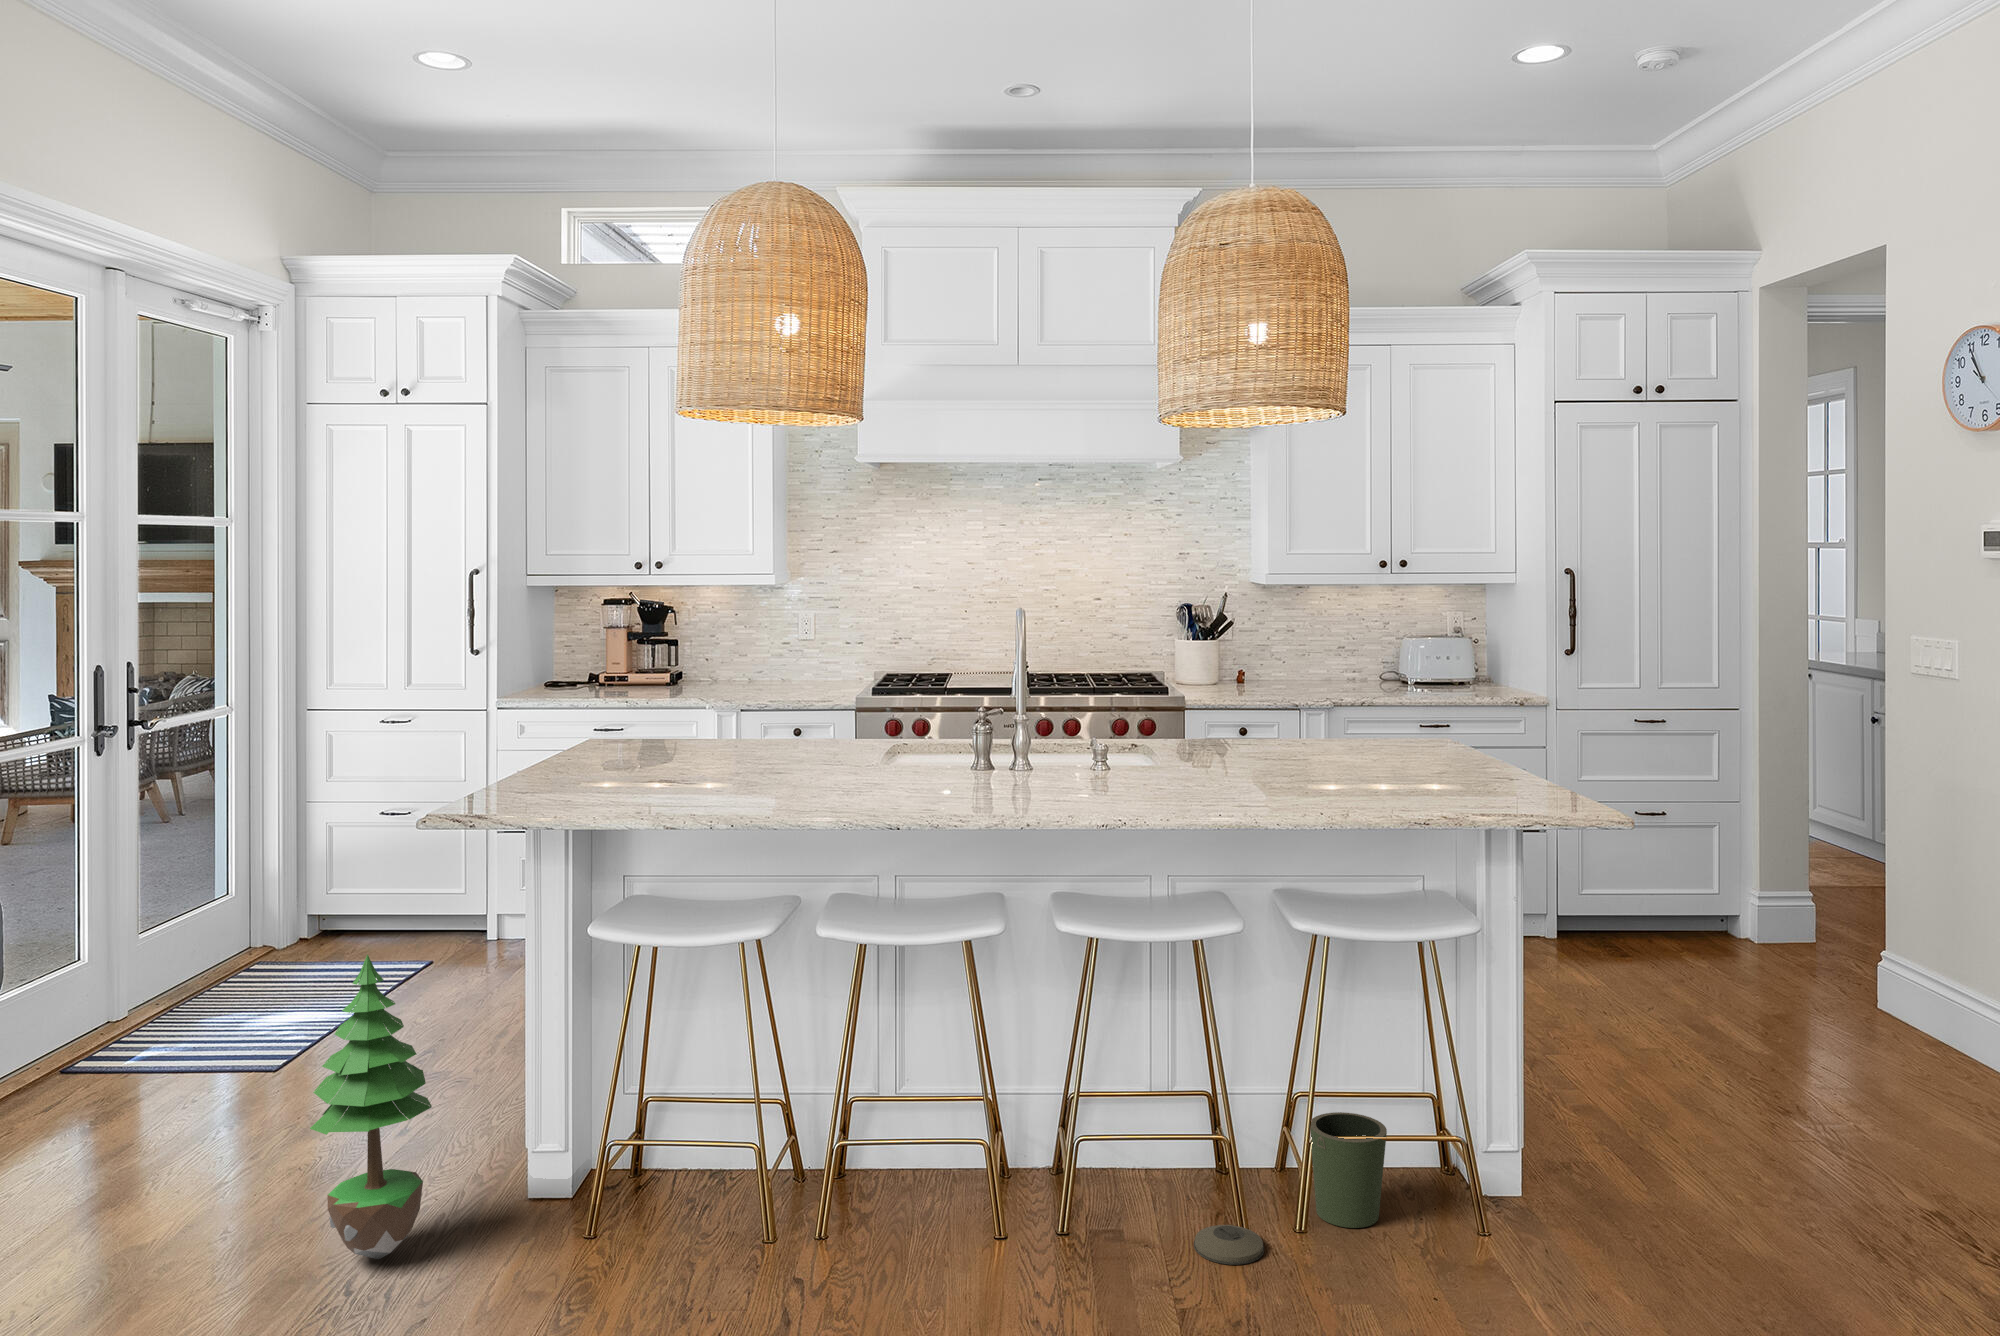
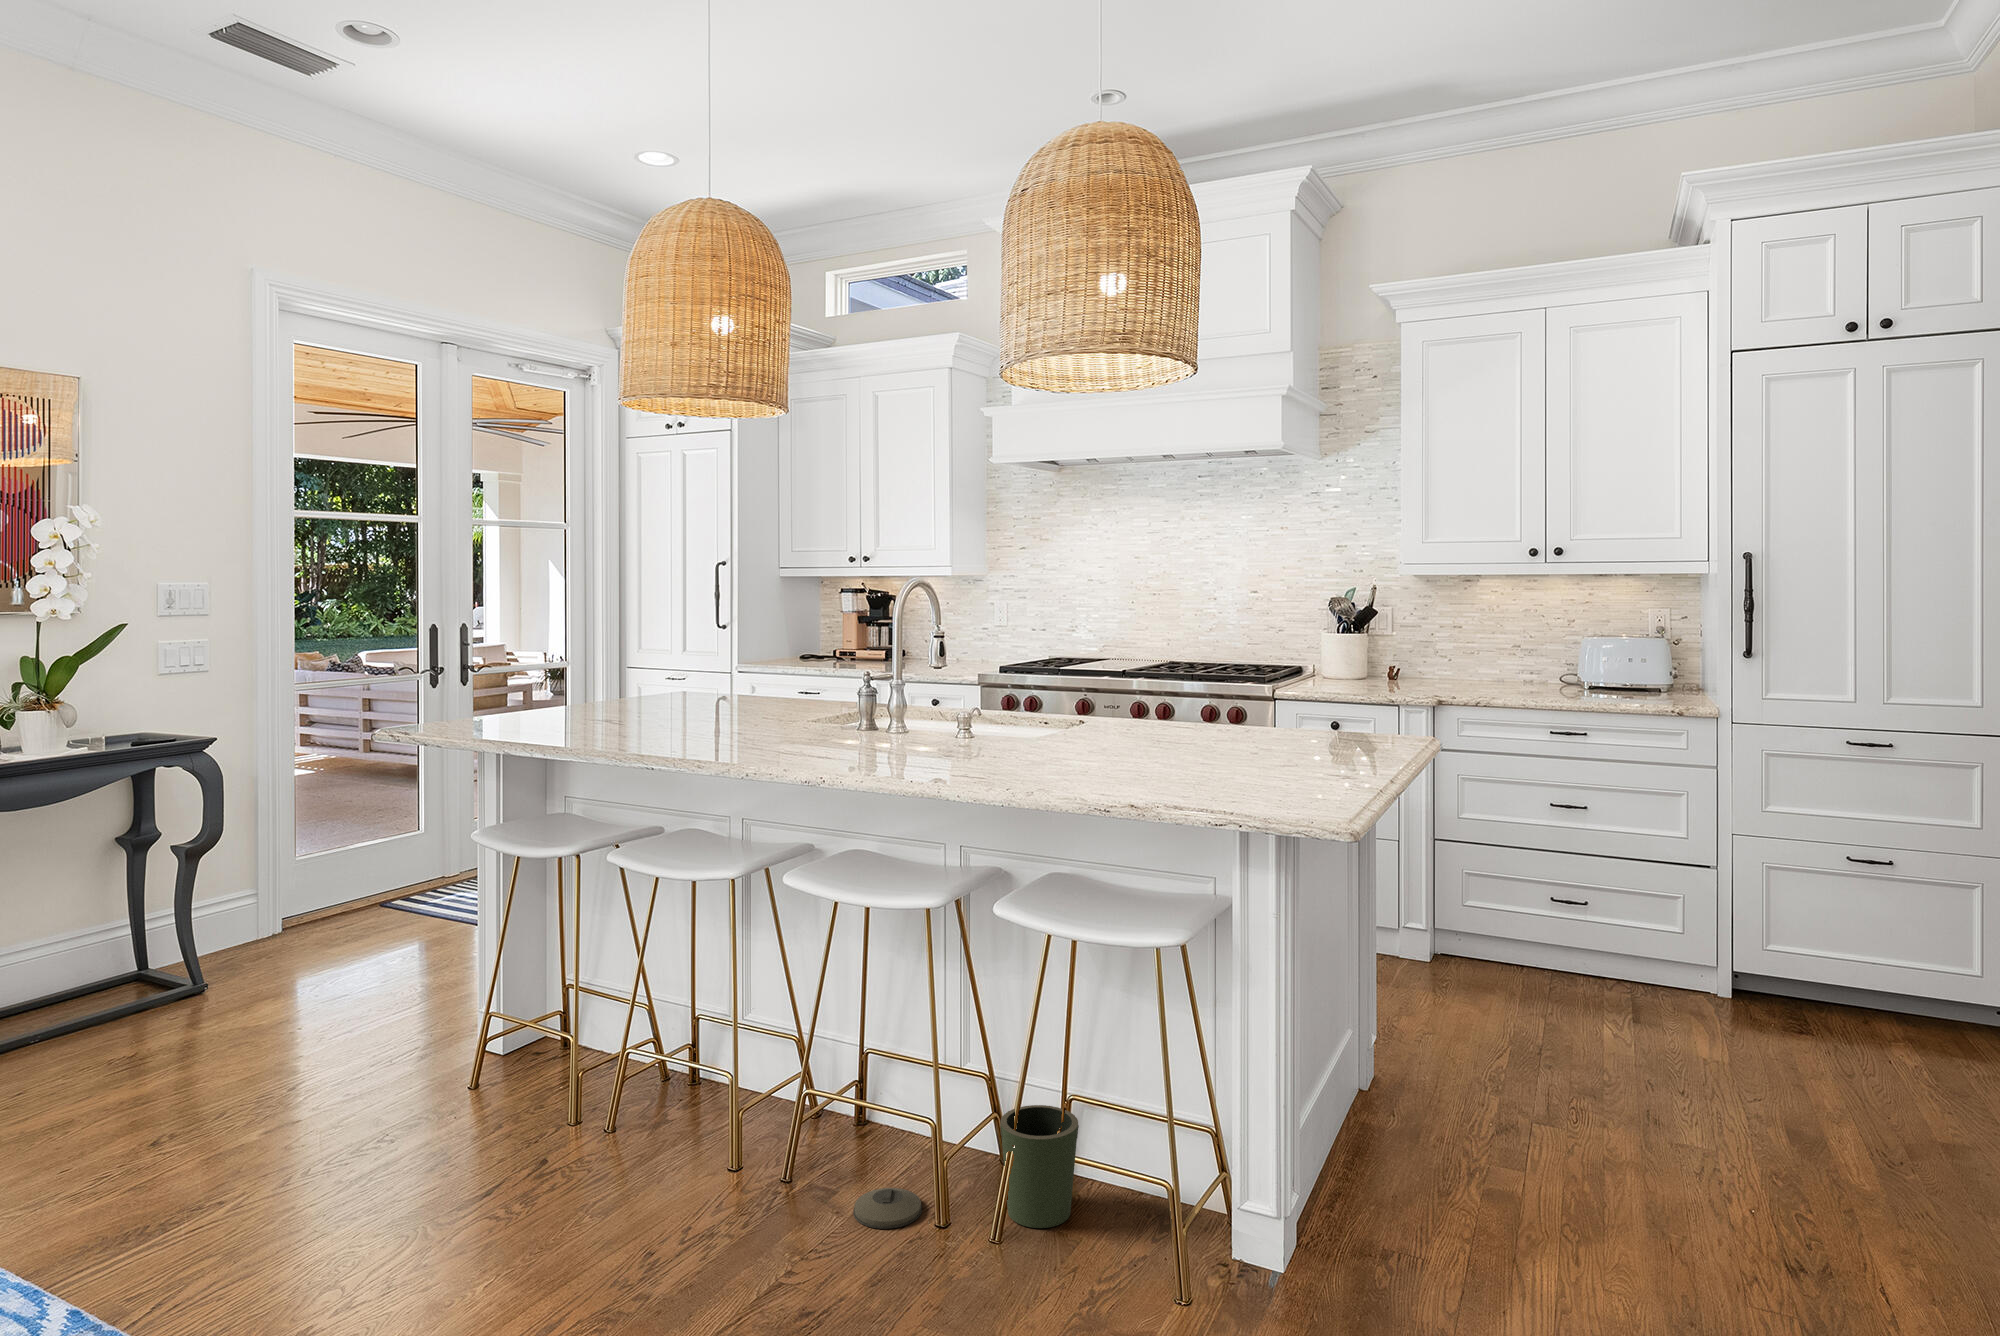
potted tree: present [310,955,432,1260] -> none [292,834,387,1062]

